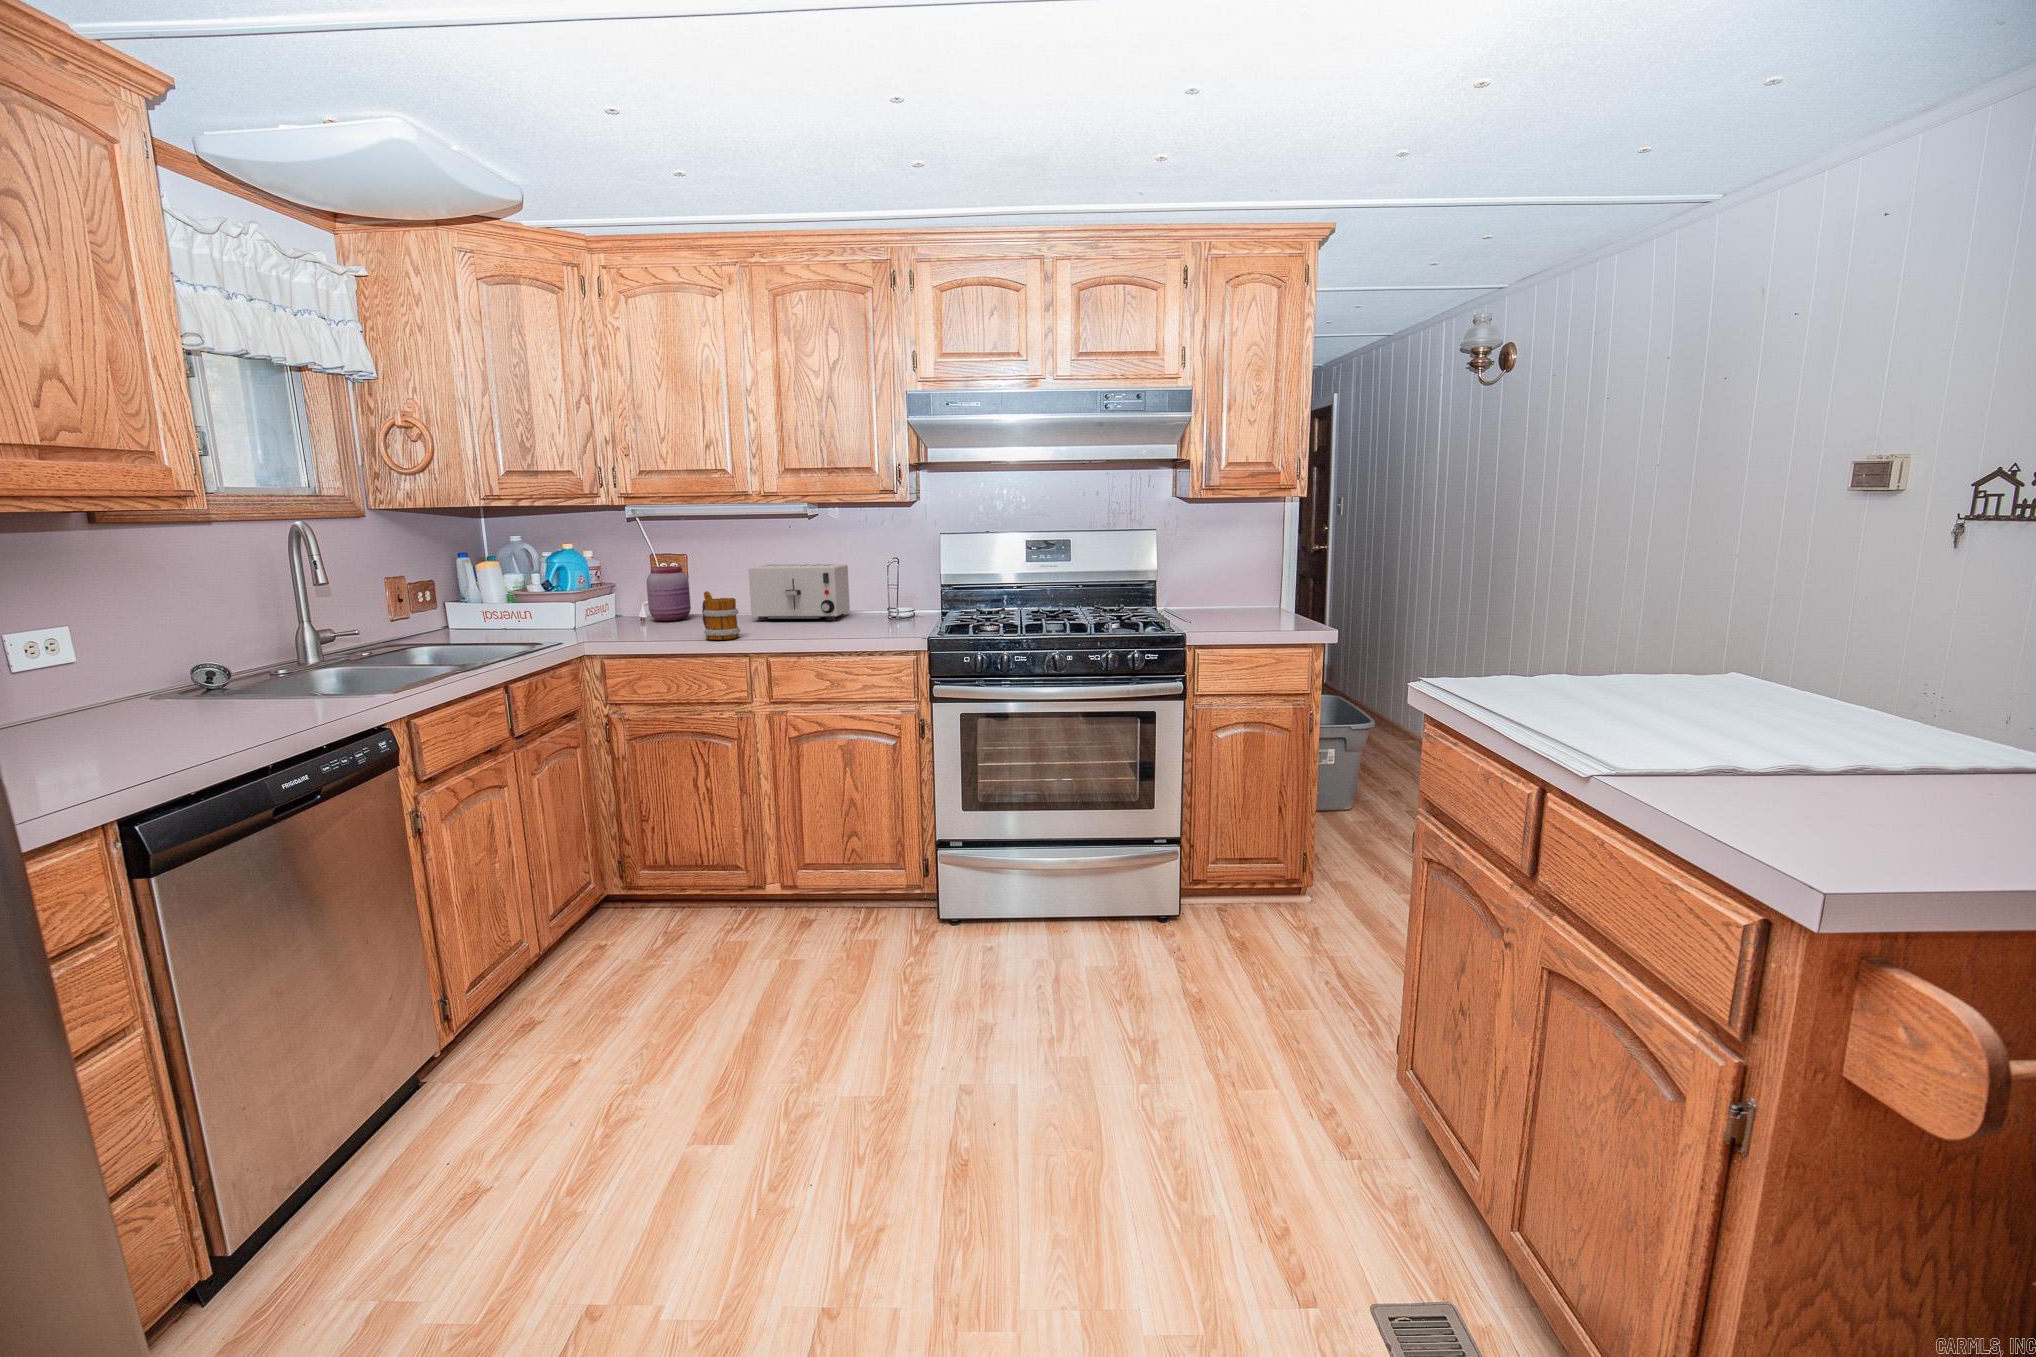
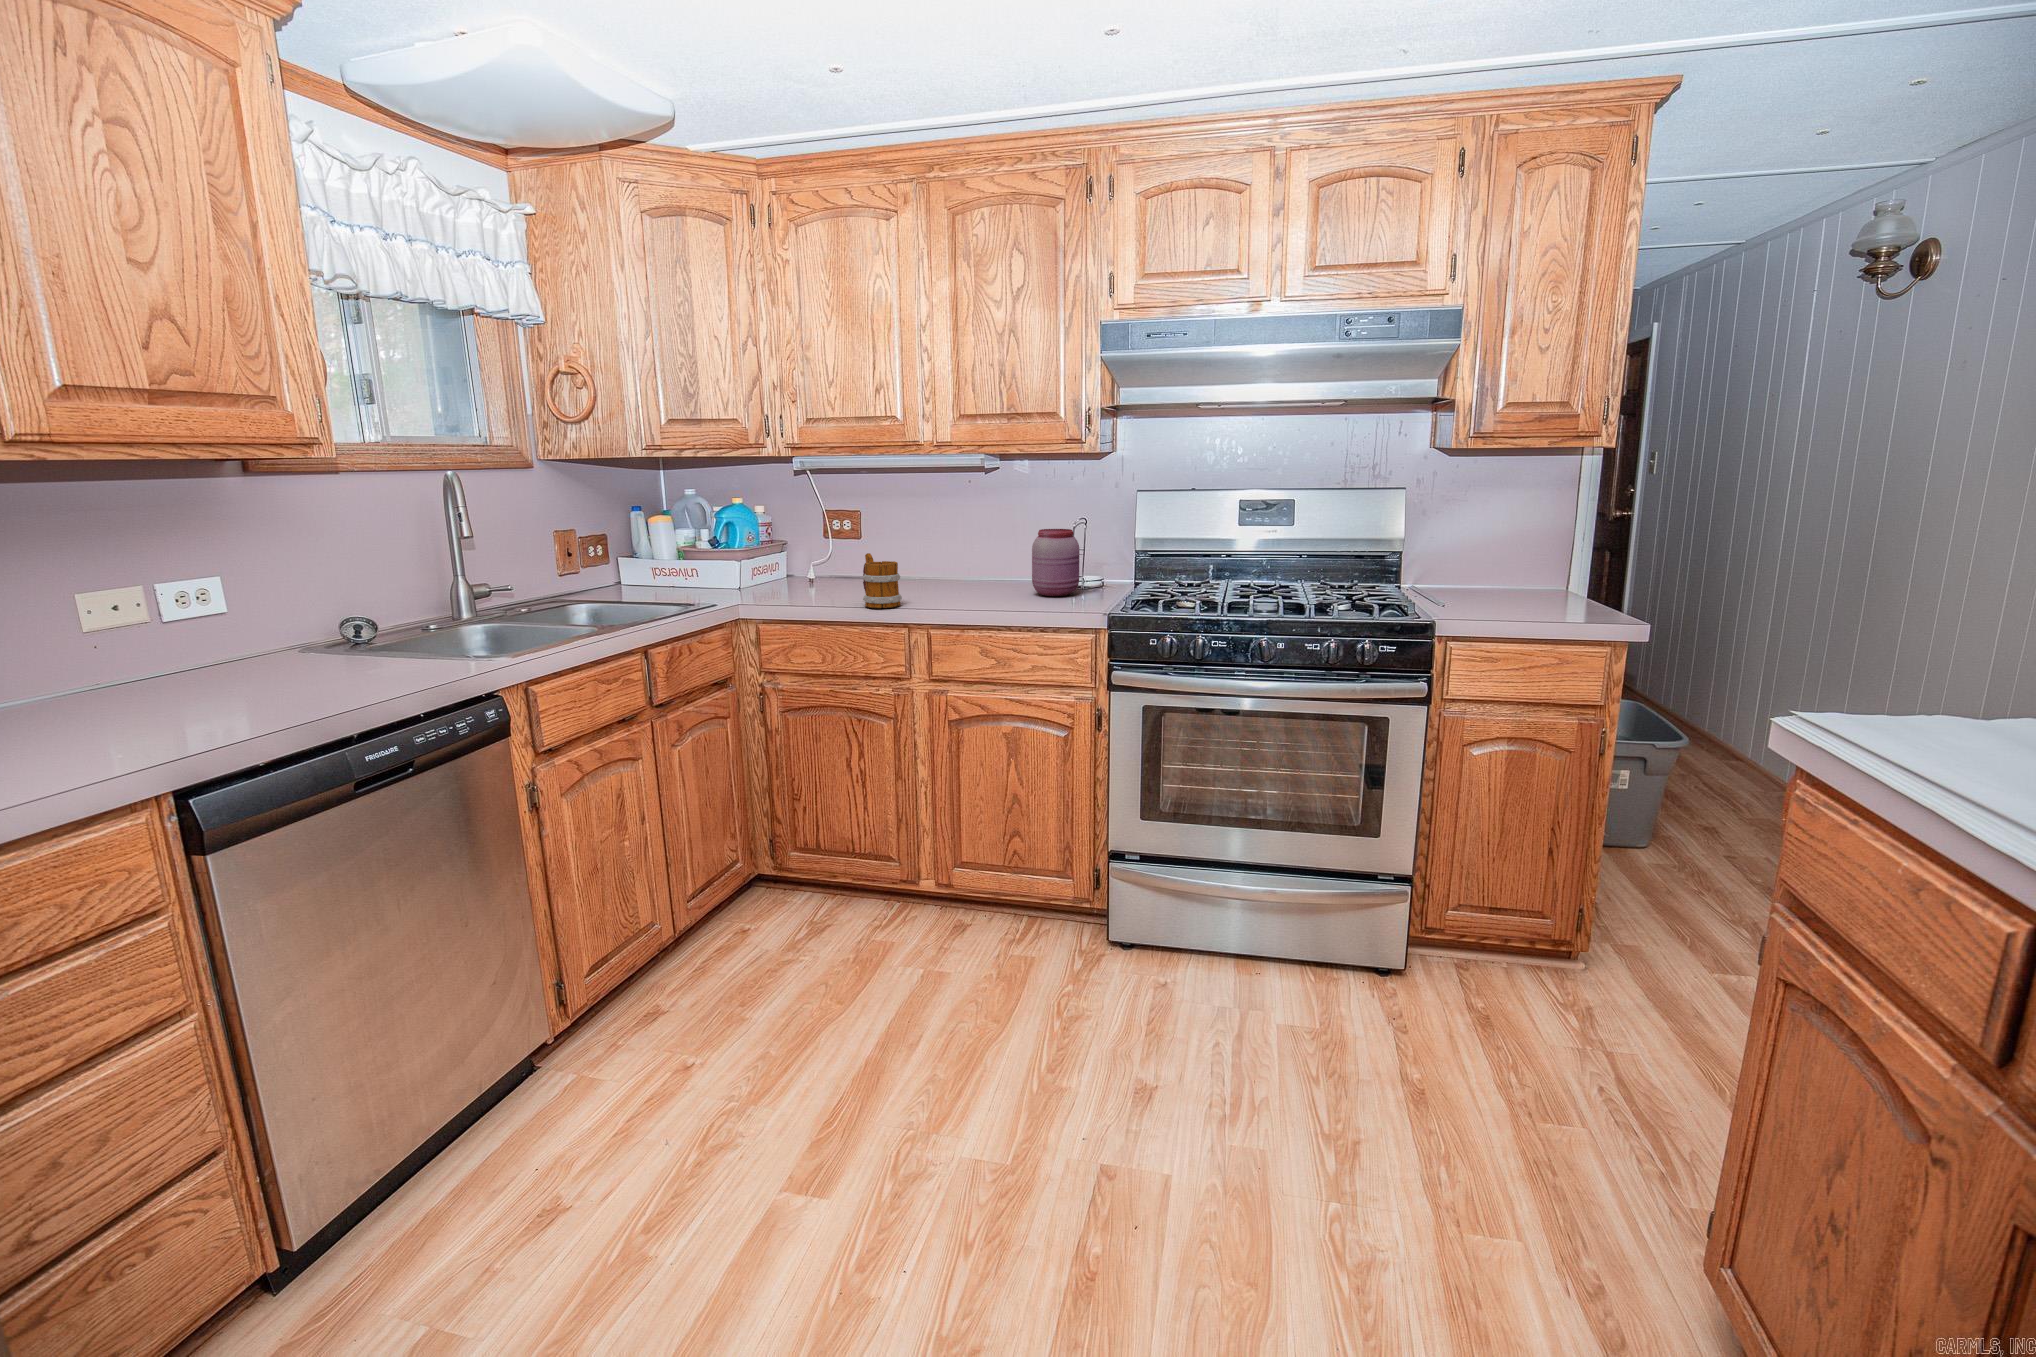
toaster: present [748,564,850,620] -> none [916,522,1025,588]
jar: present [646,566,691,621] -> present [1032,529,1079,596]

